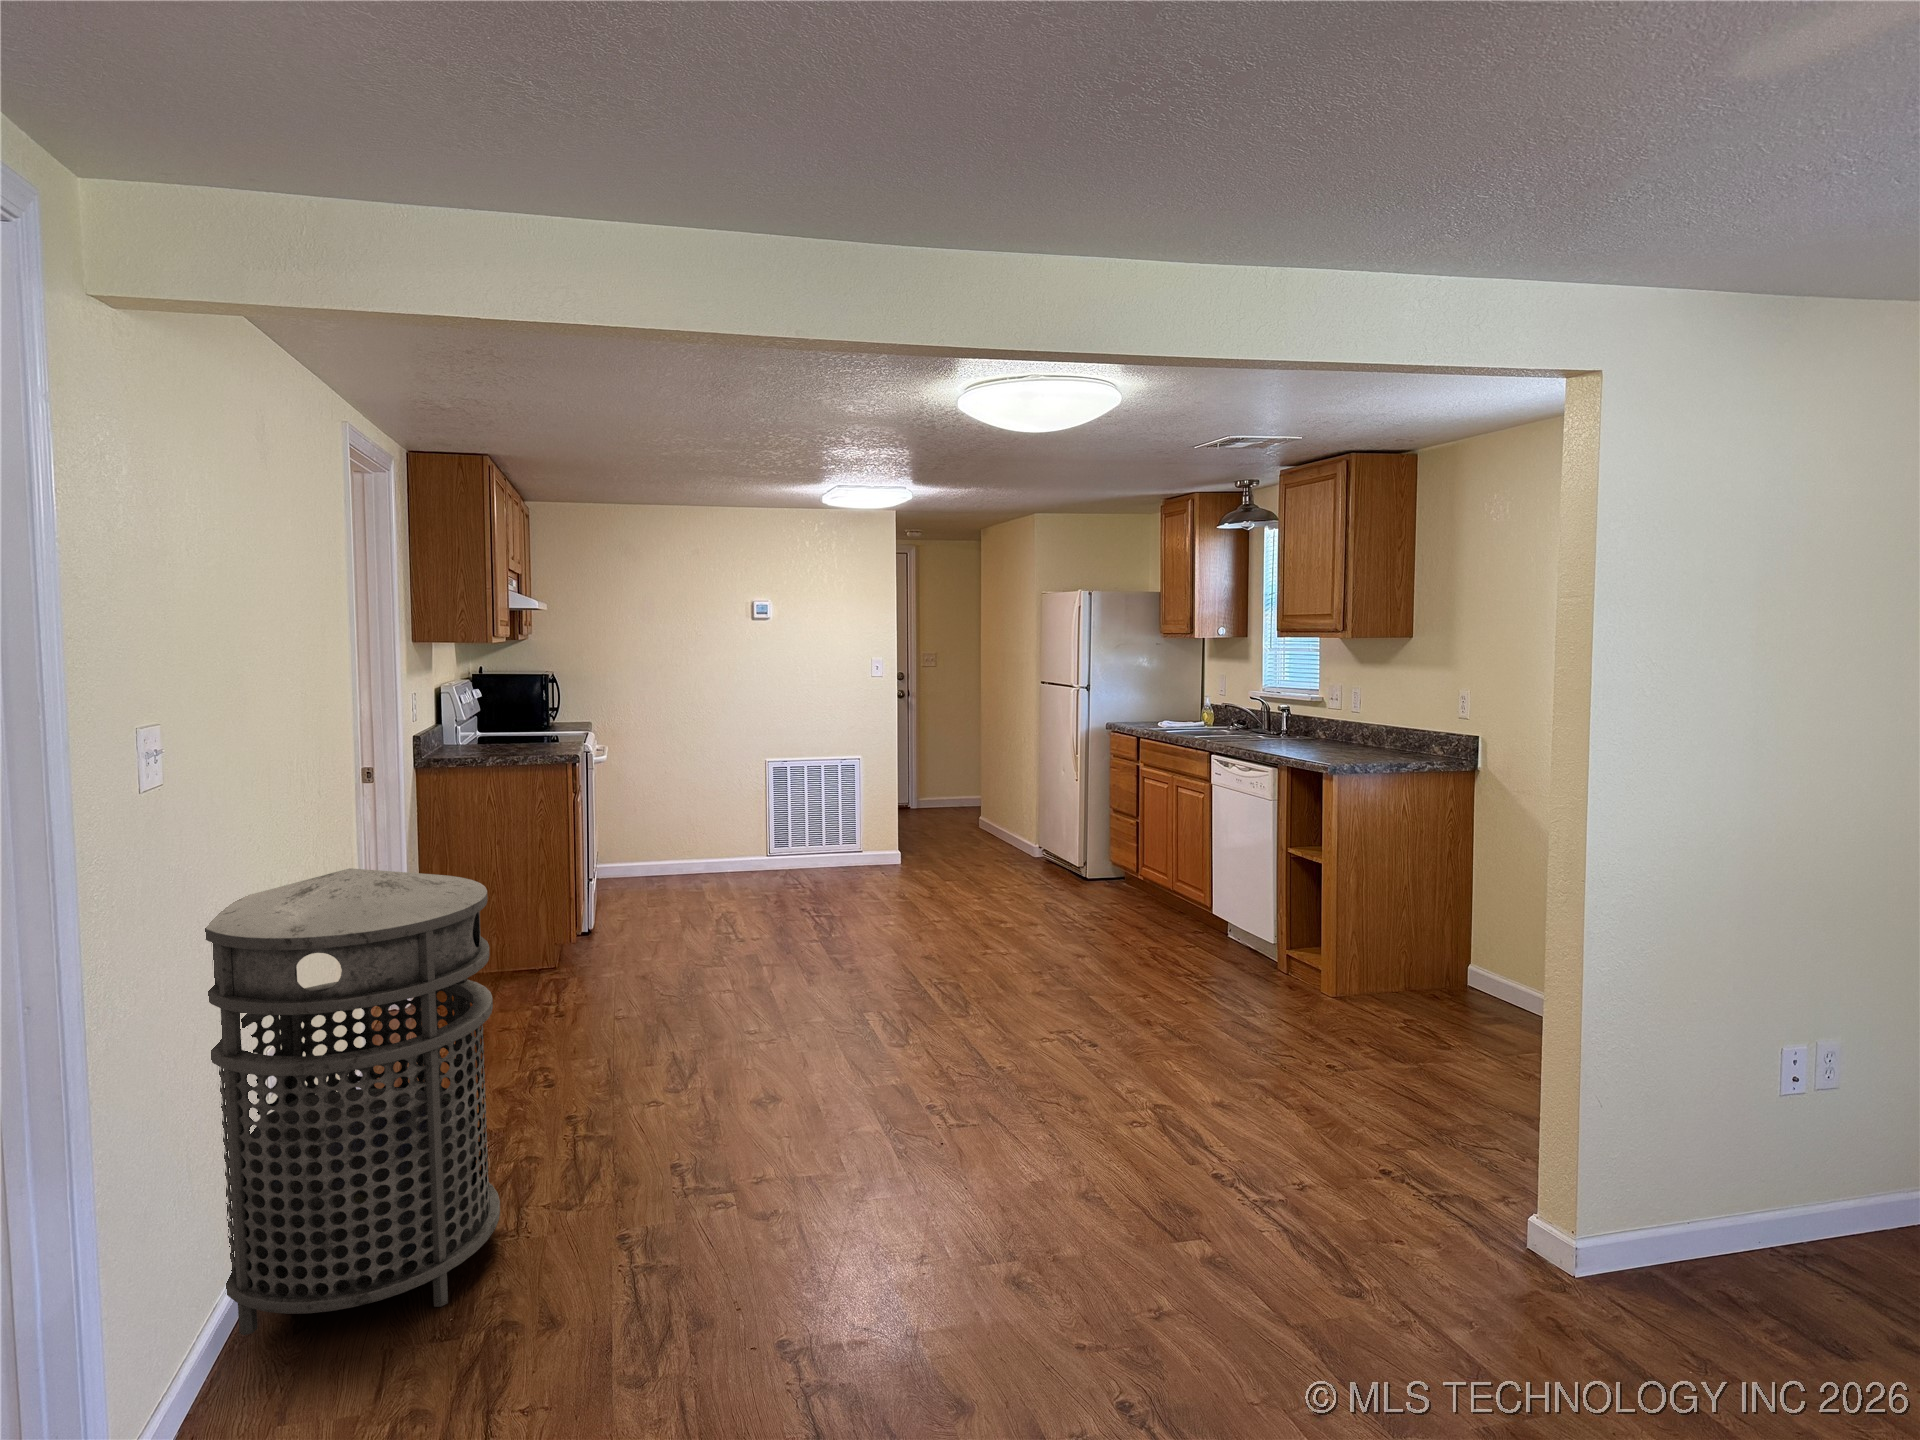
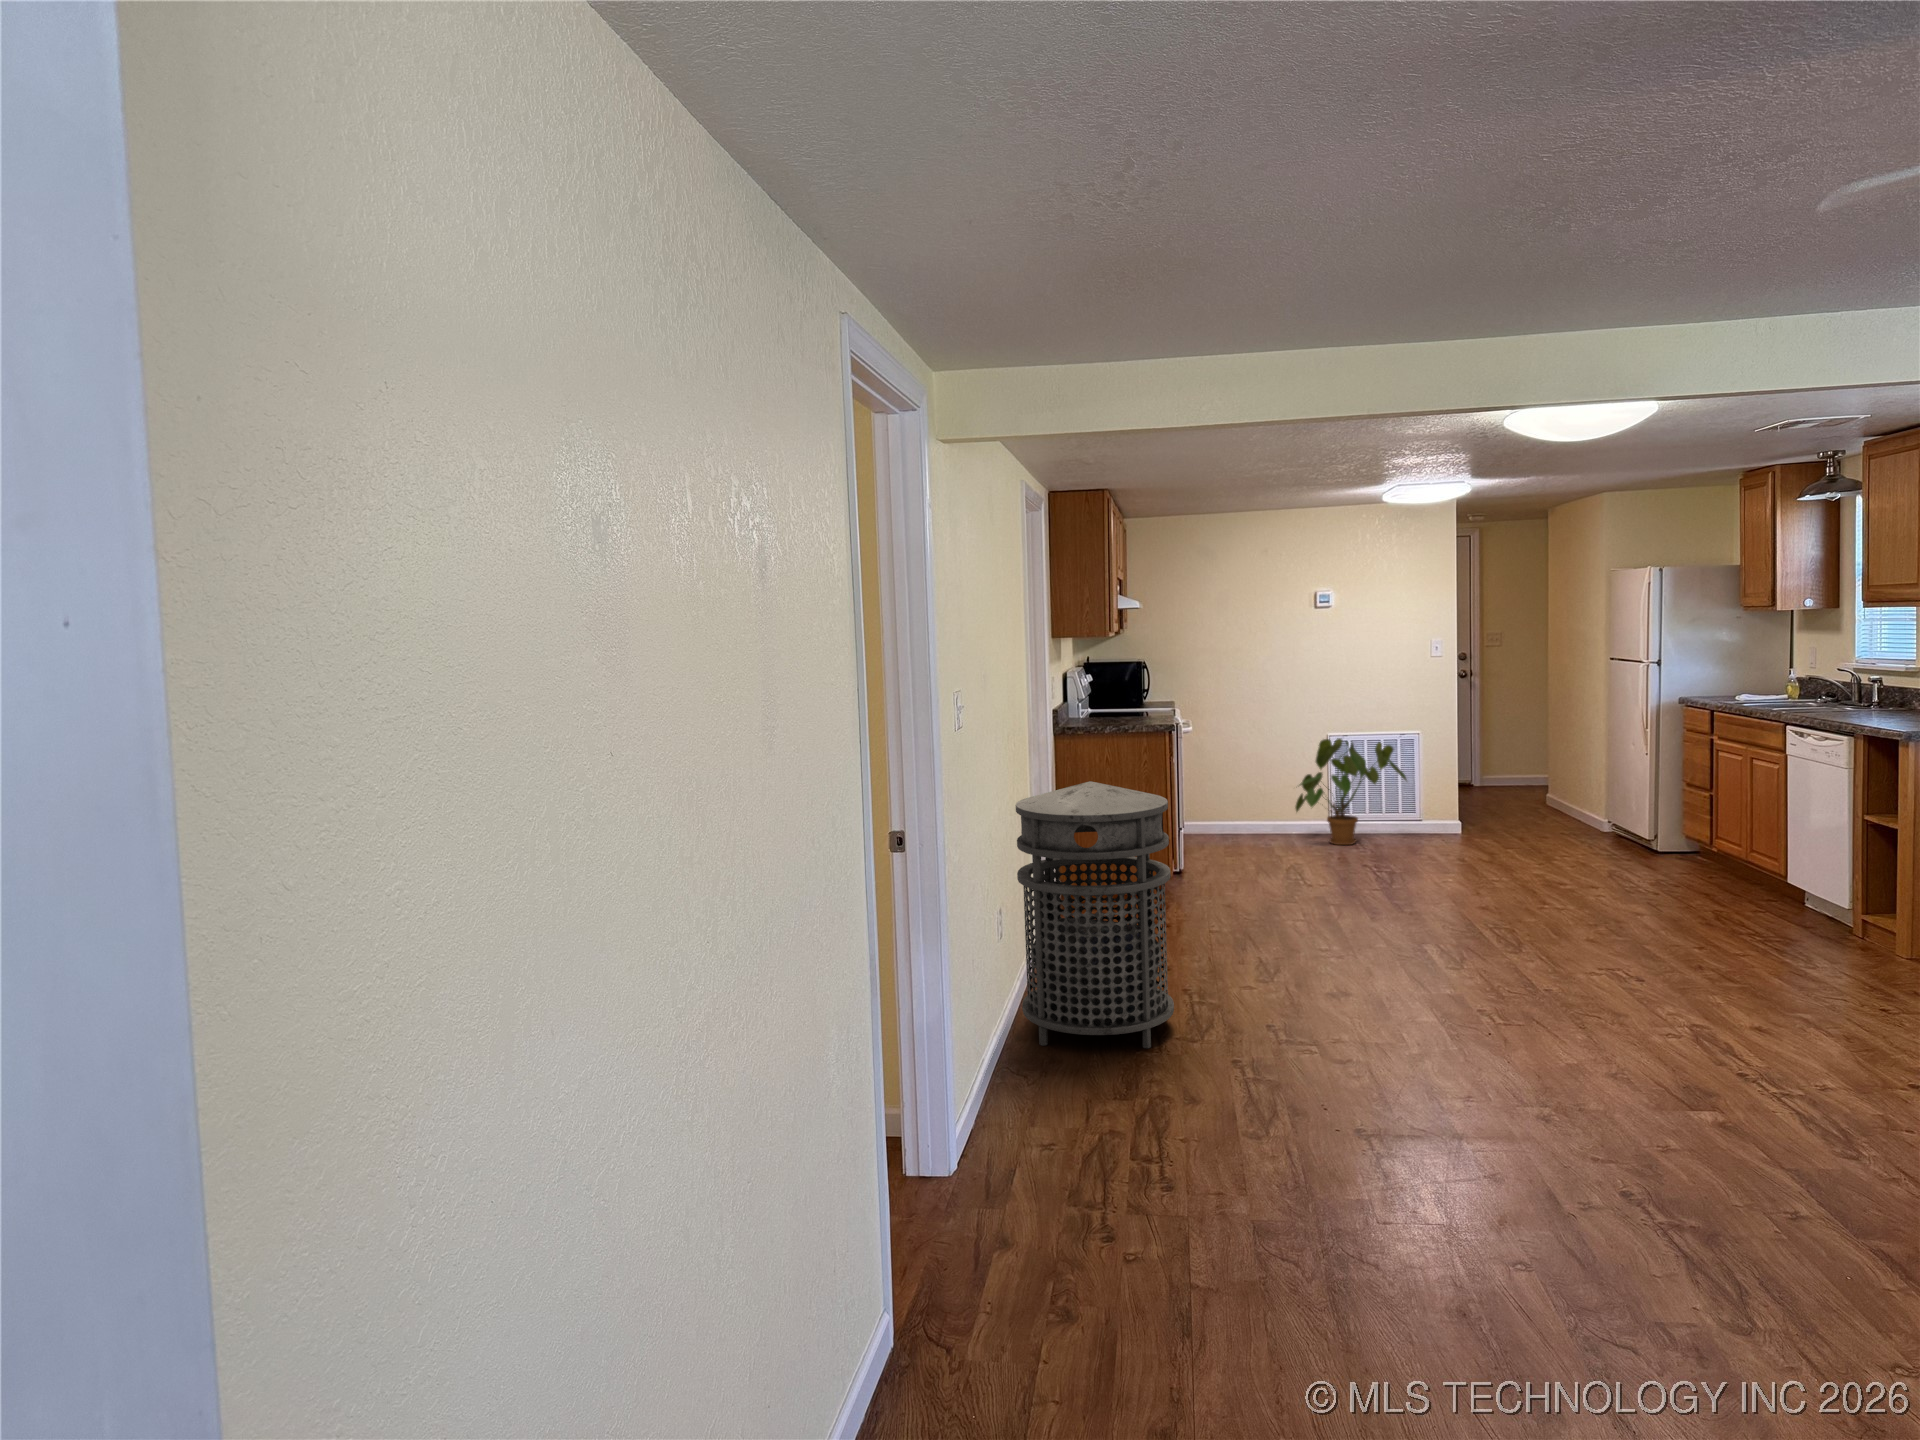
house plant: none [727,765,853,887] -> present [1295,738,1407,845]

